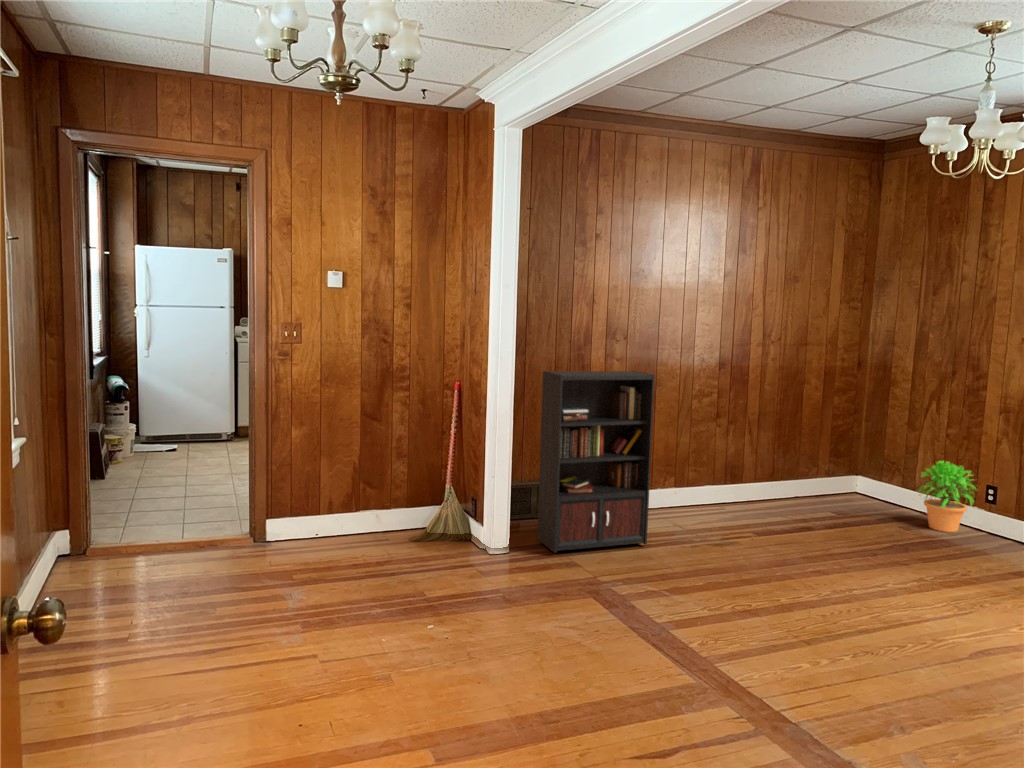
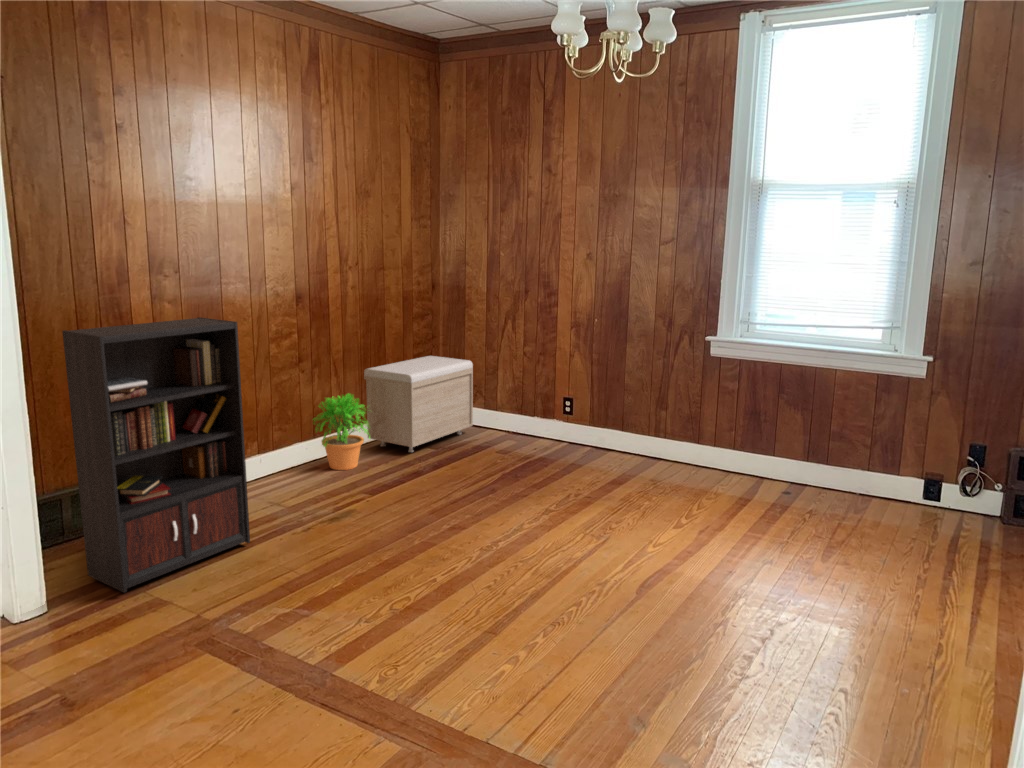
storage bench: none [774,429,889,512] -> present [364,356,473,452]
potted plant: present [919,461,974,532] -> present [314,393,370,470]

